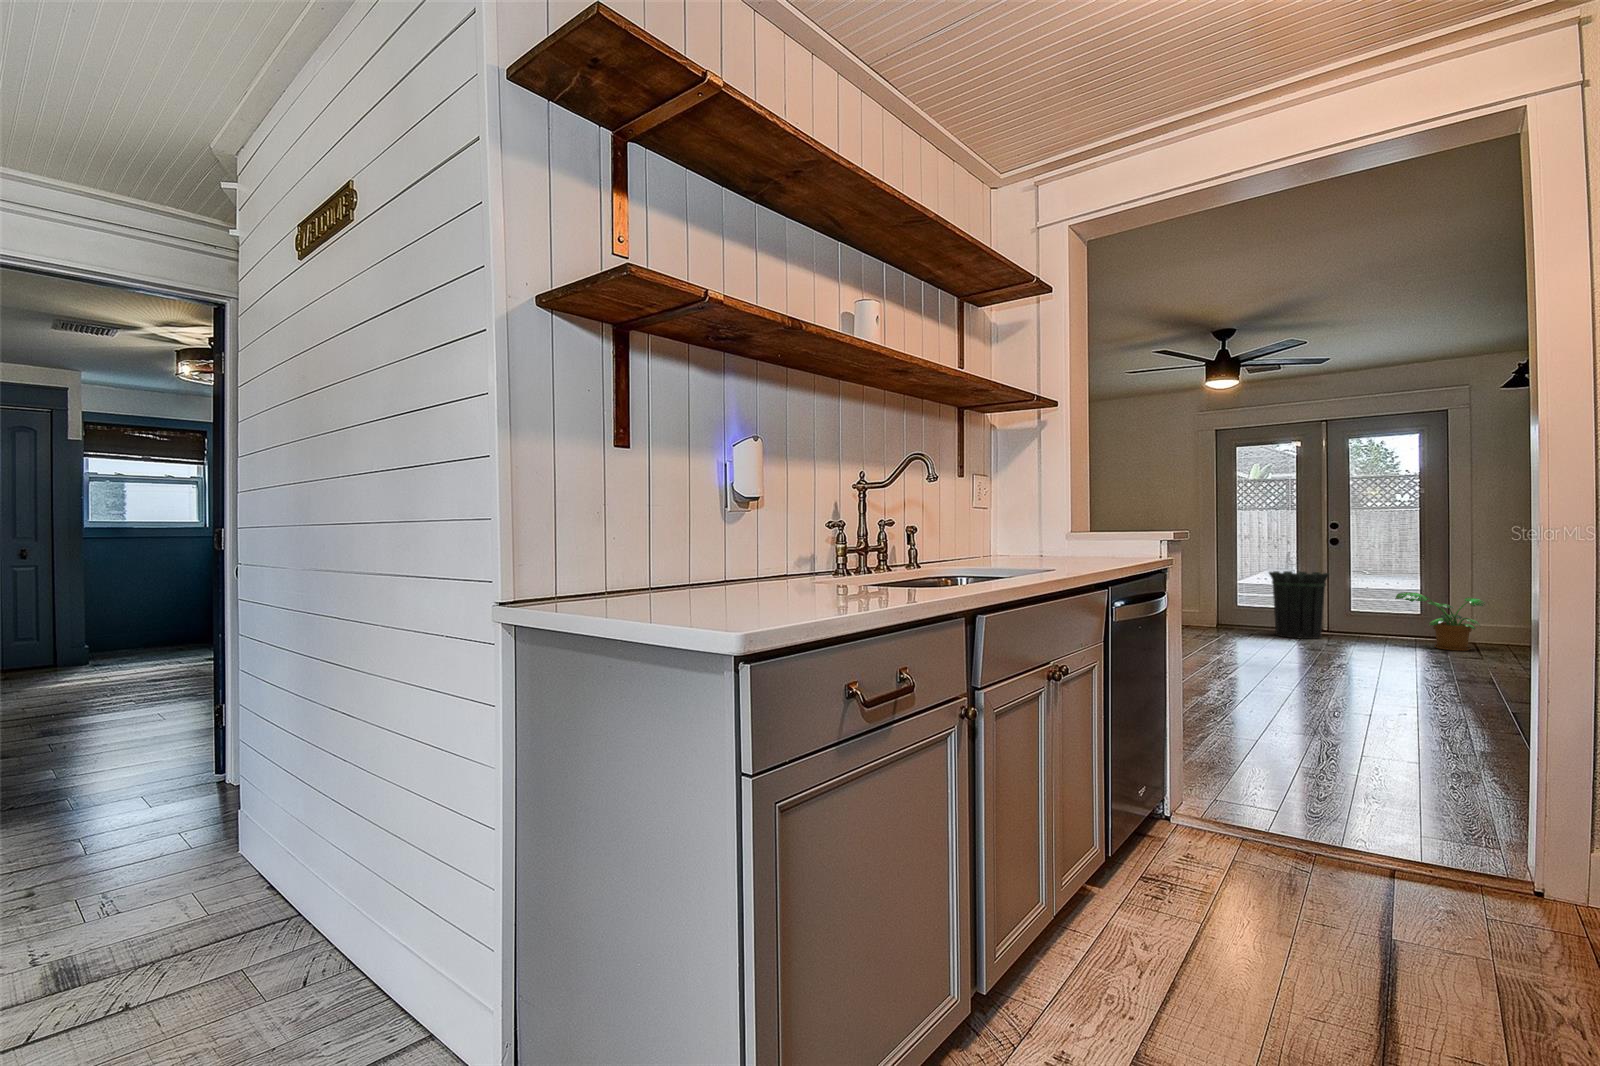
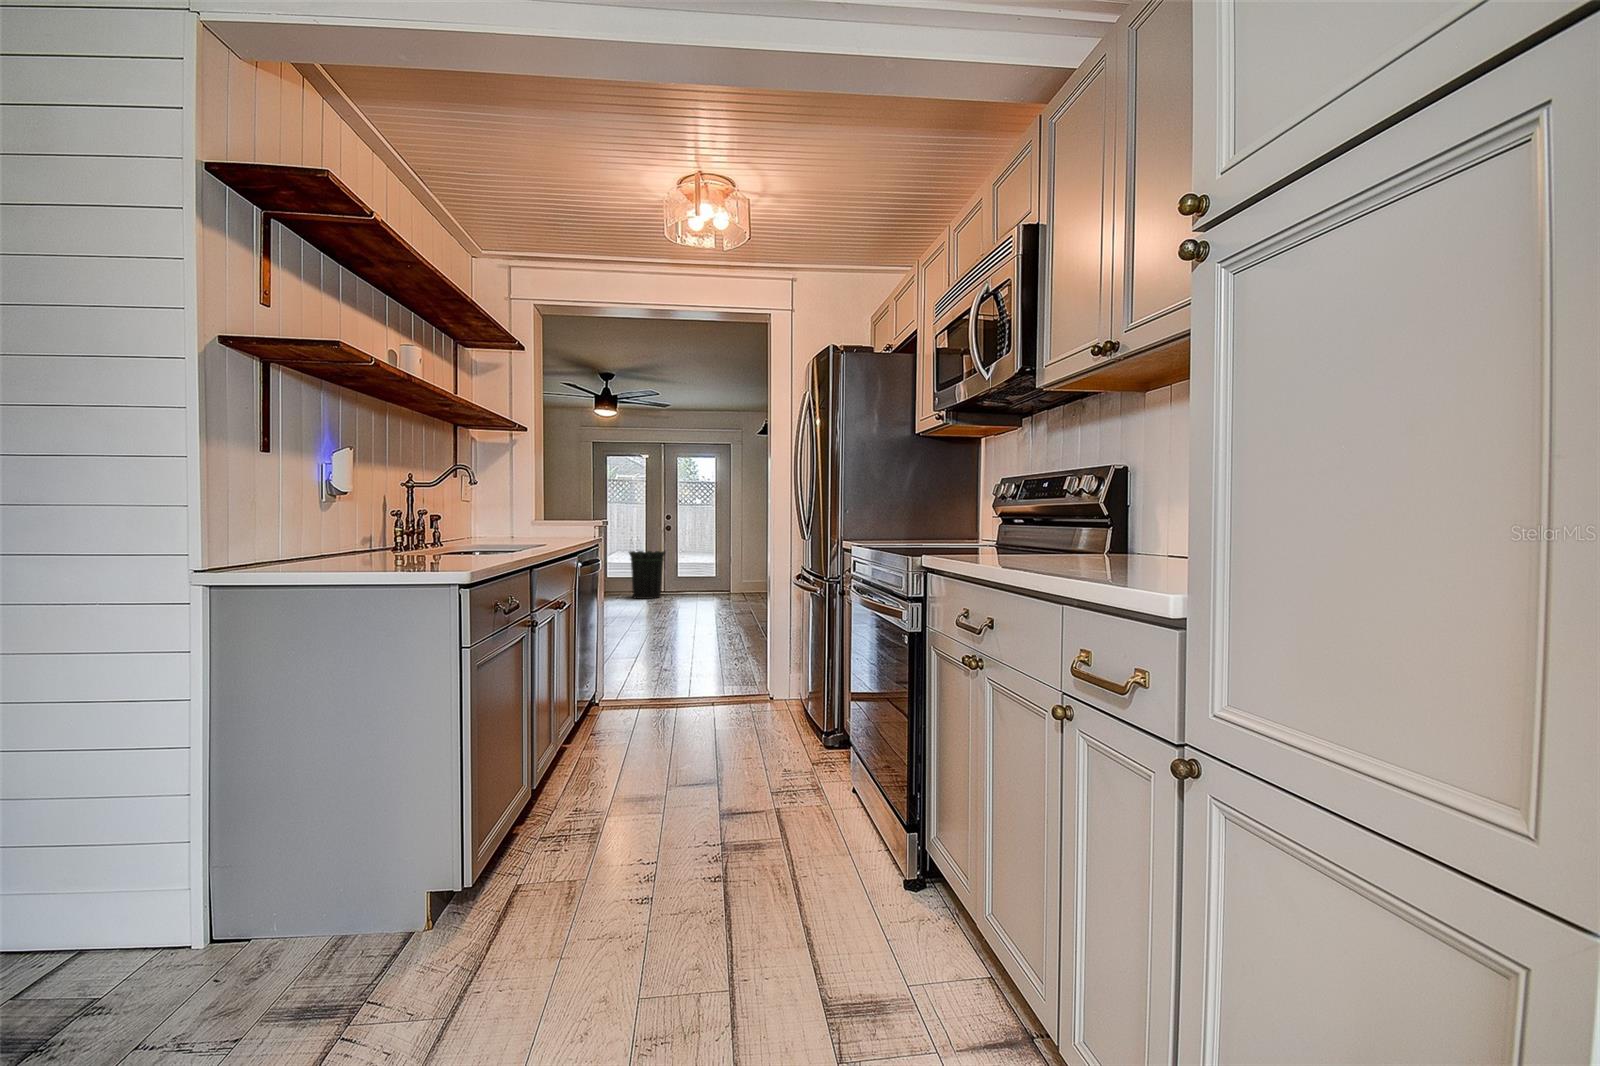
potted plant: present [1395,592,1486,651] -> none [702,563,747,598]

